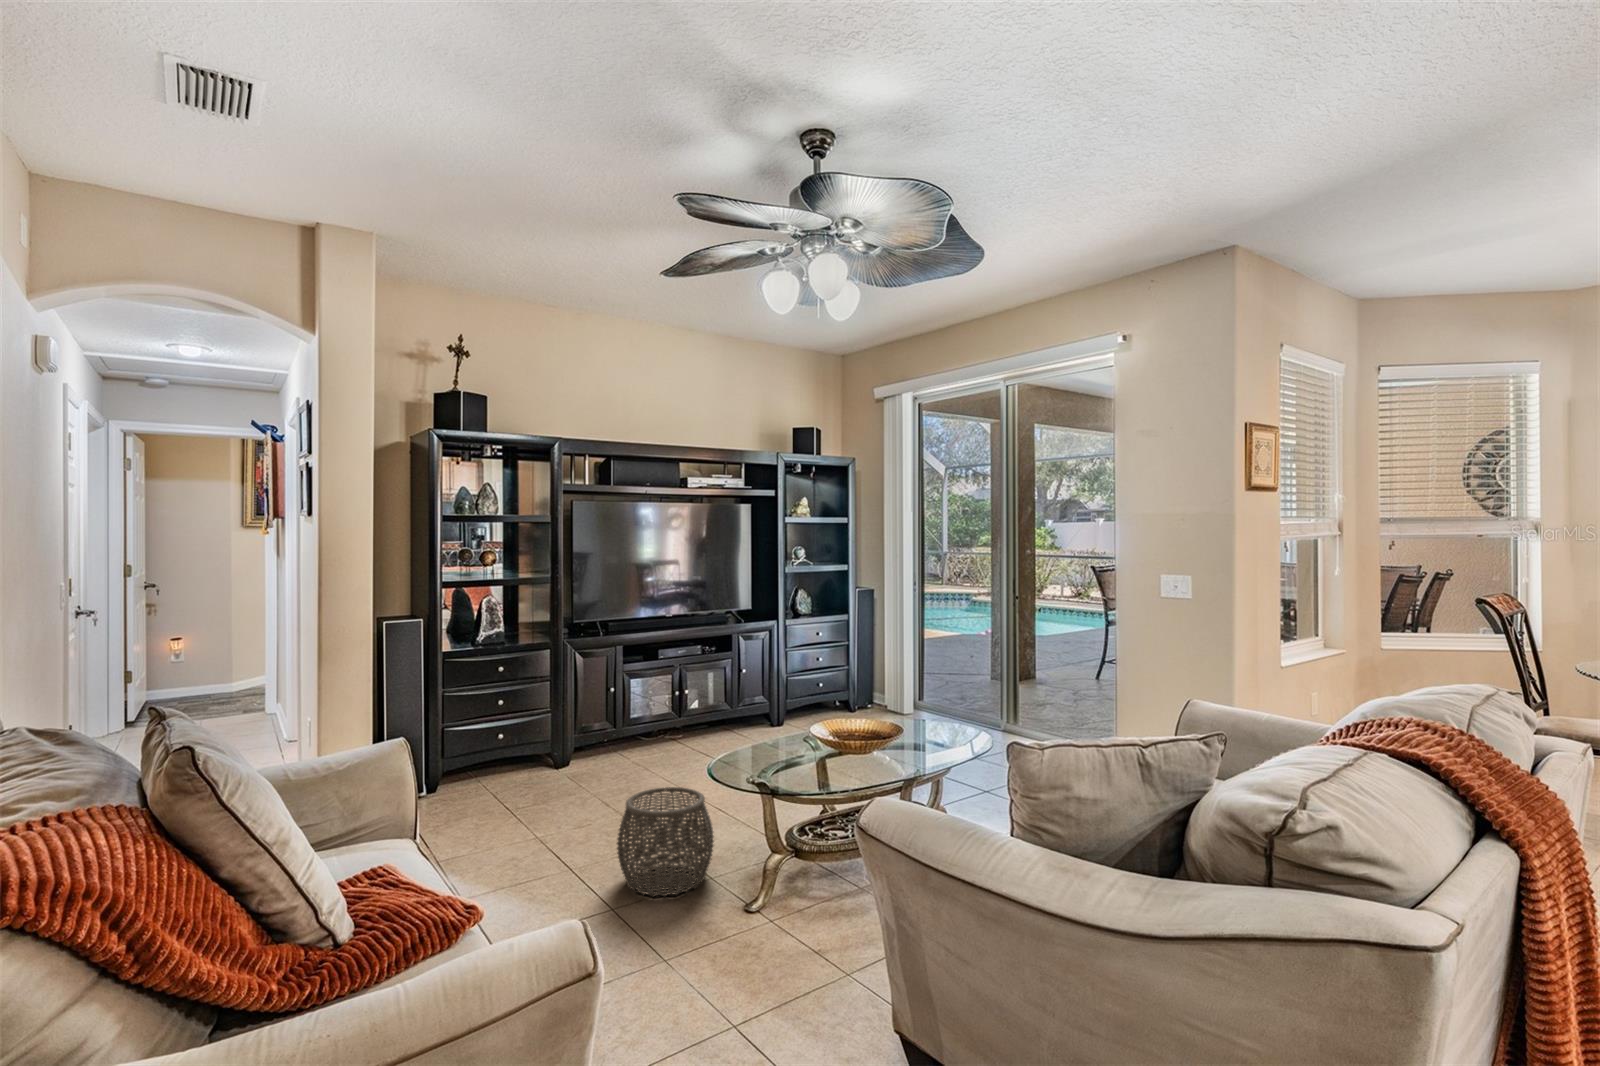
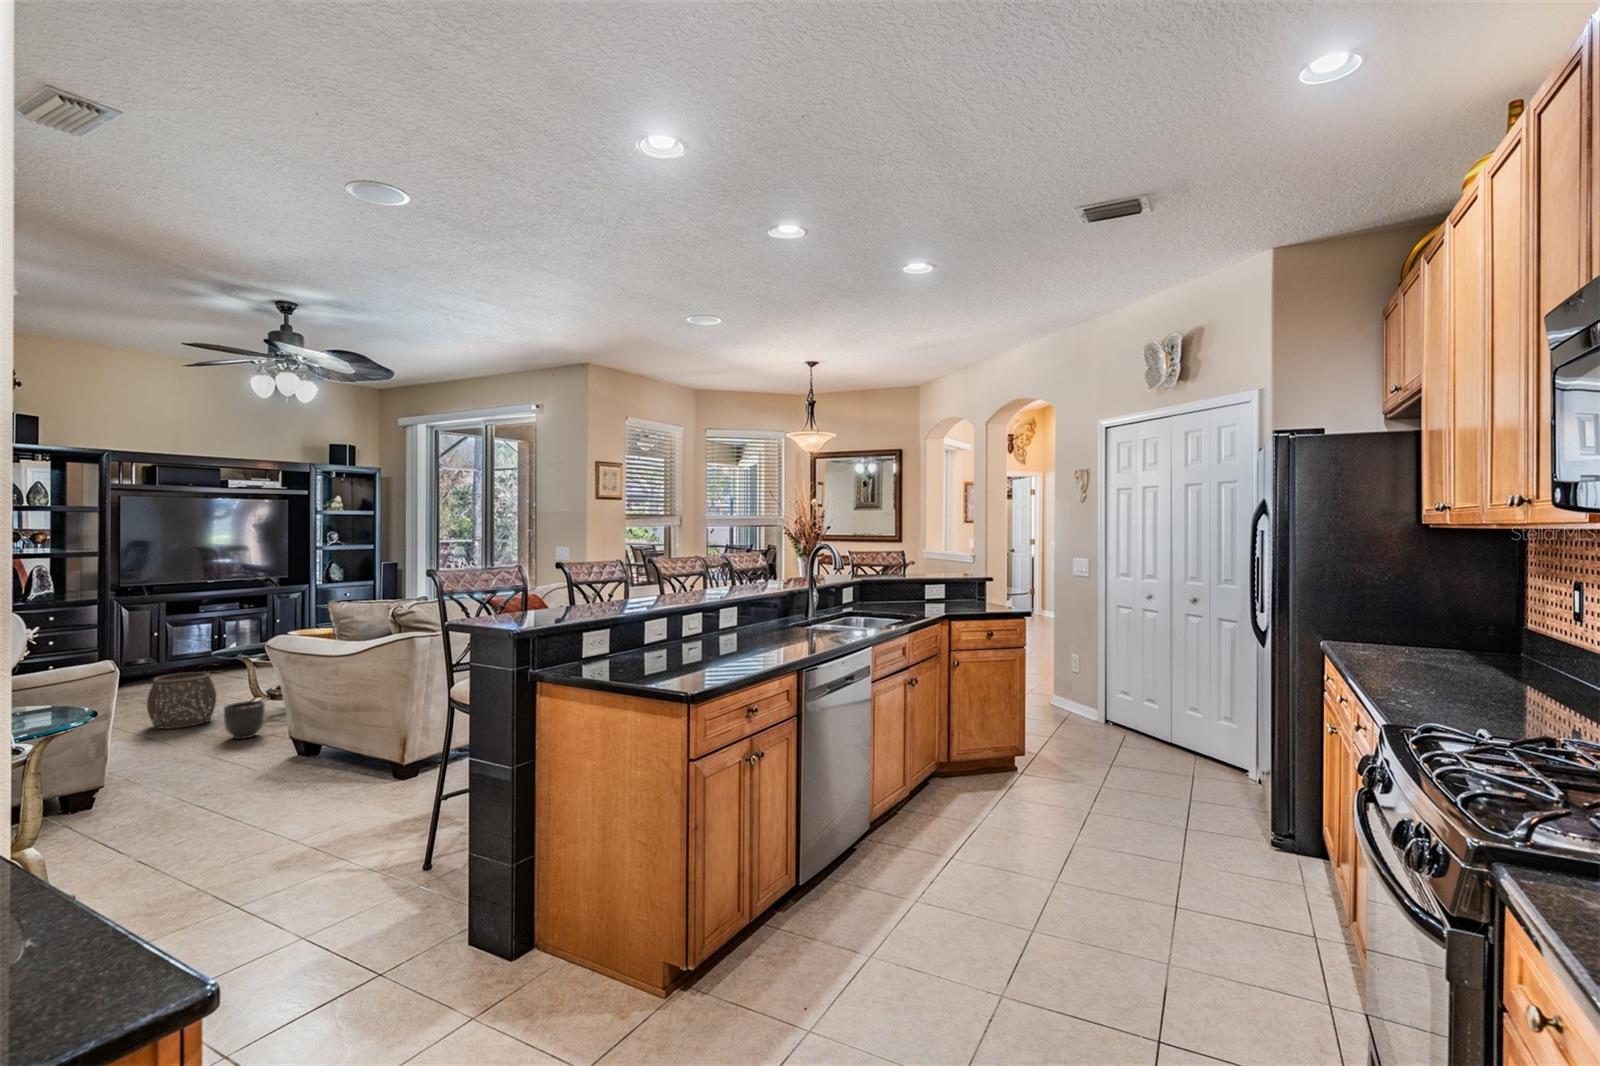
planter: none [746,876,811,962] -> present [224,701,265,739]

